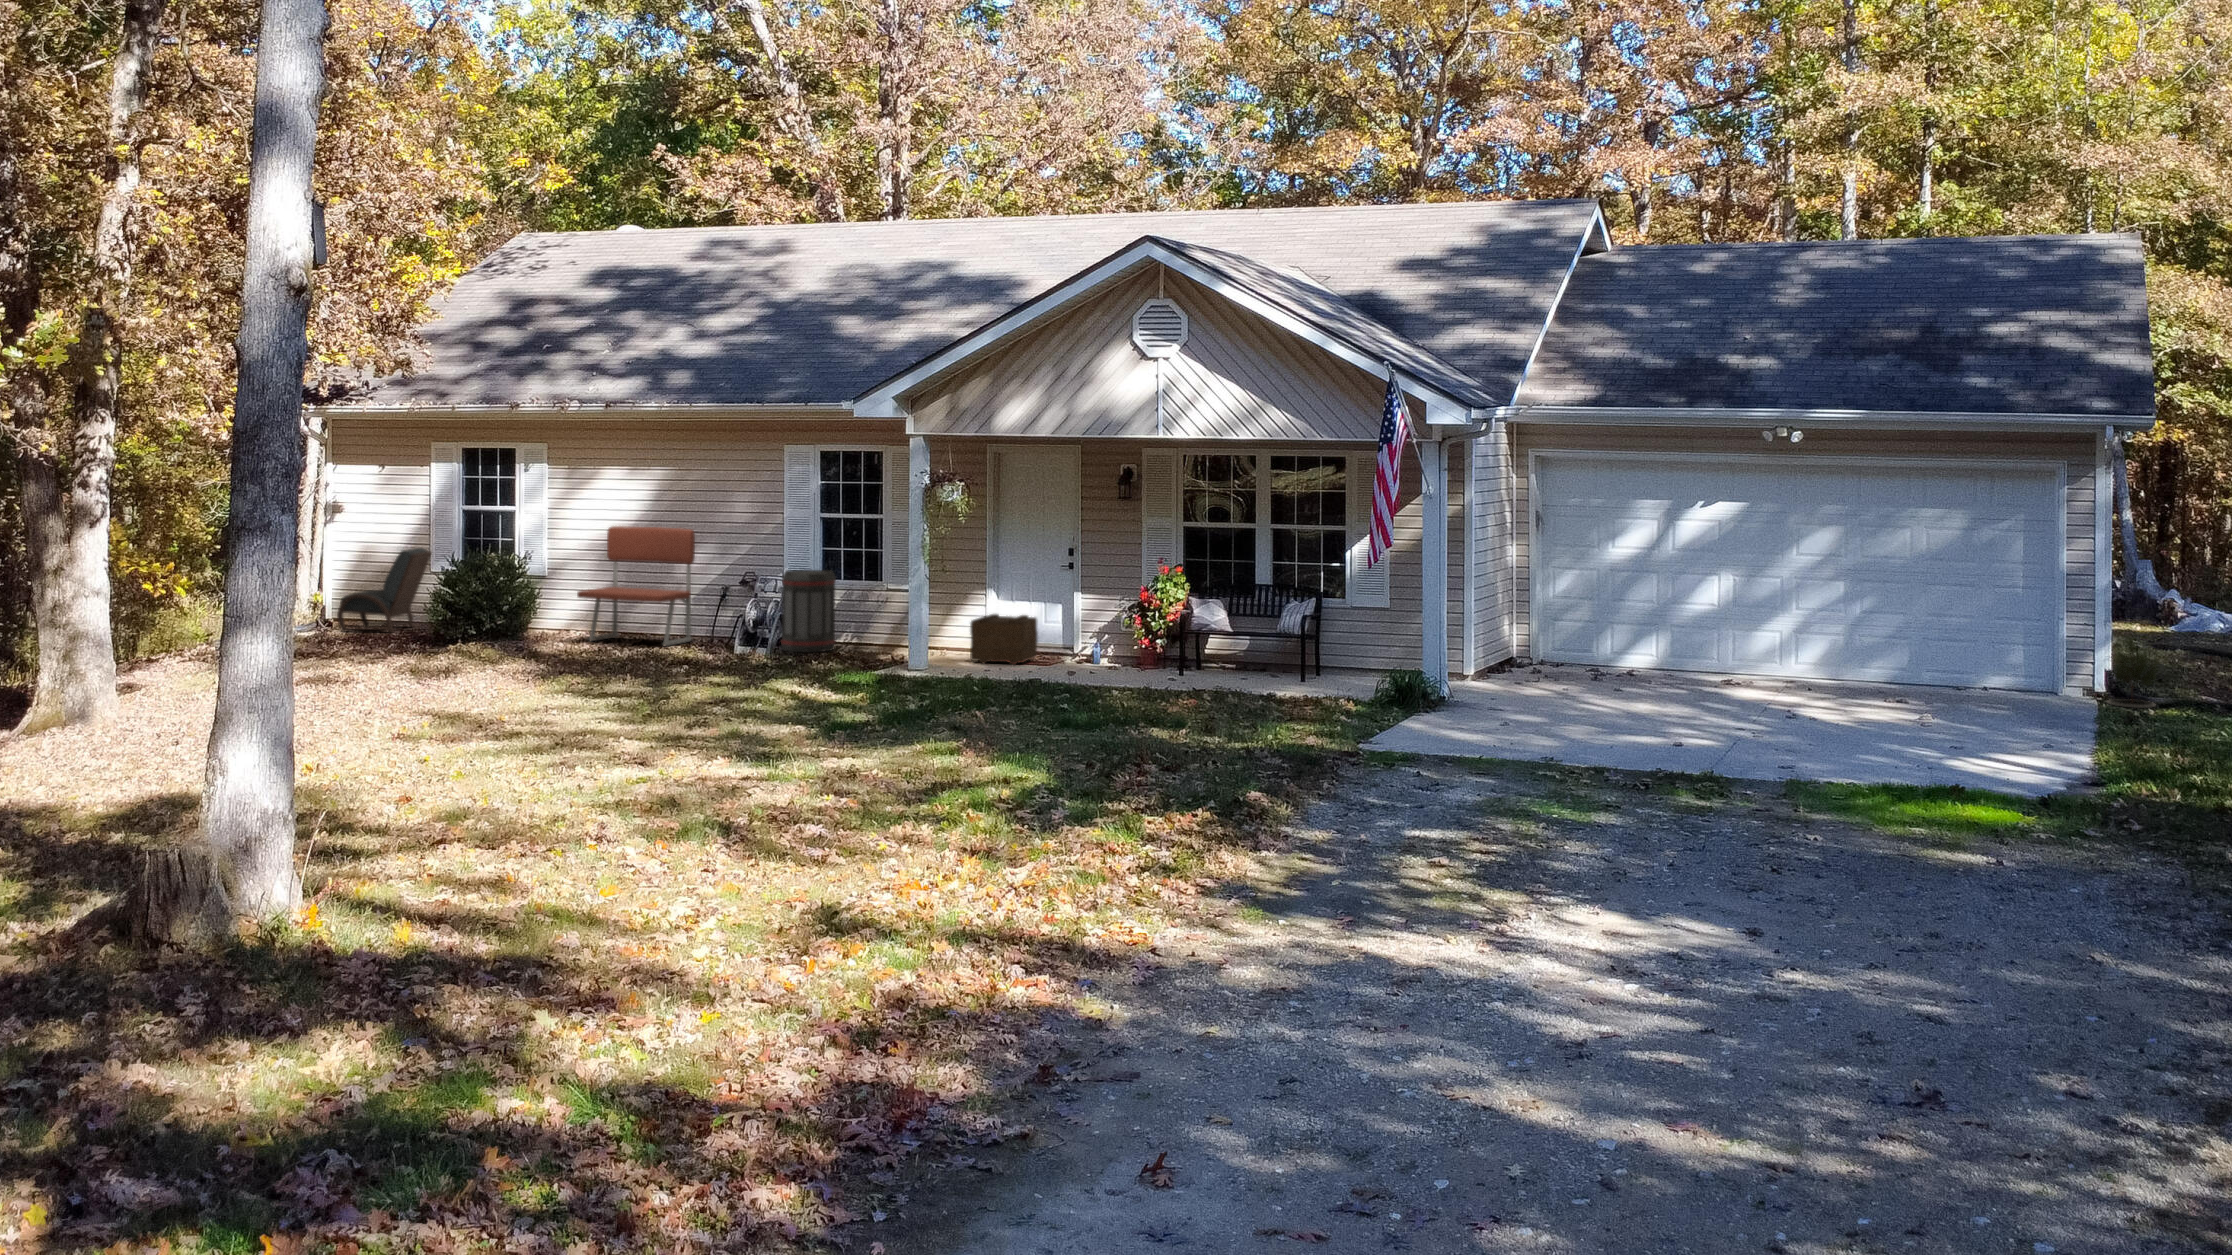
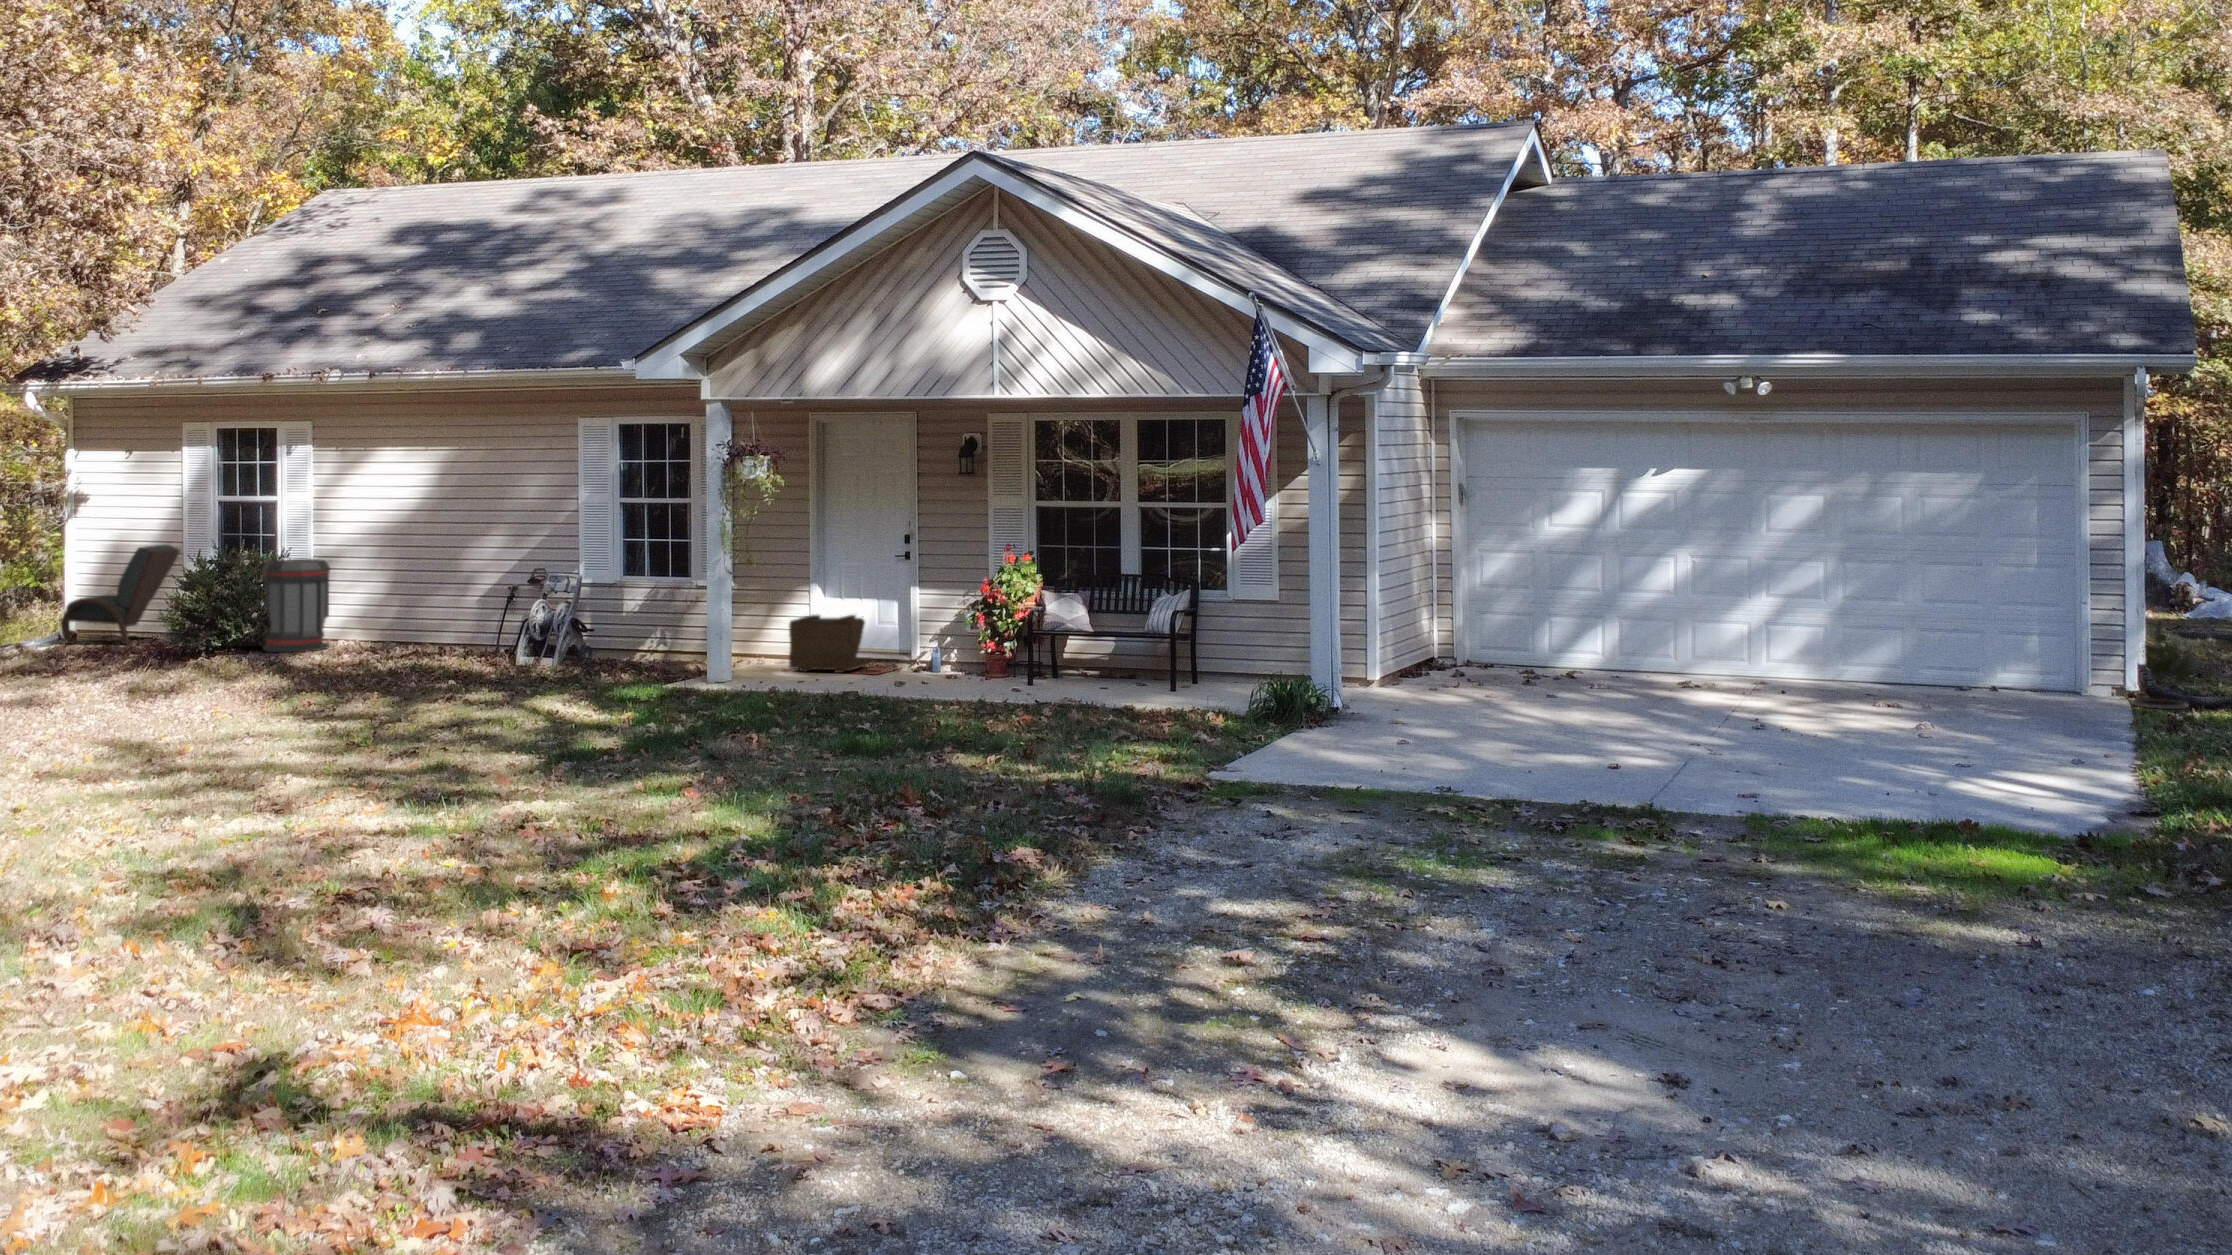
bench: present [577,526,695,646] -> none [336,516,478,656]
trash can: present [781,570,836,652] -> present [262,559,330,652]

